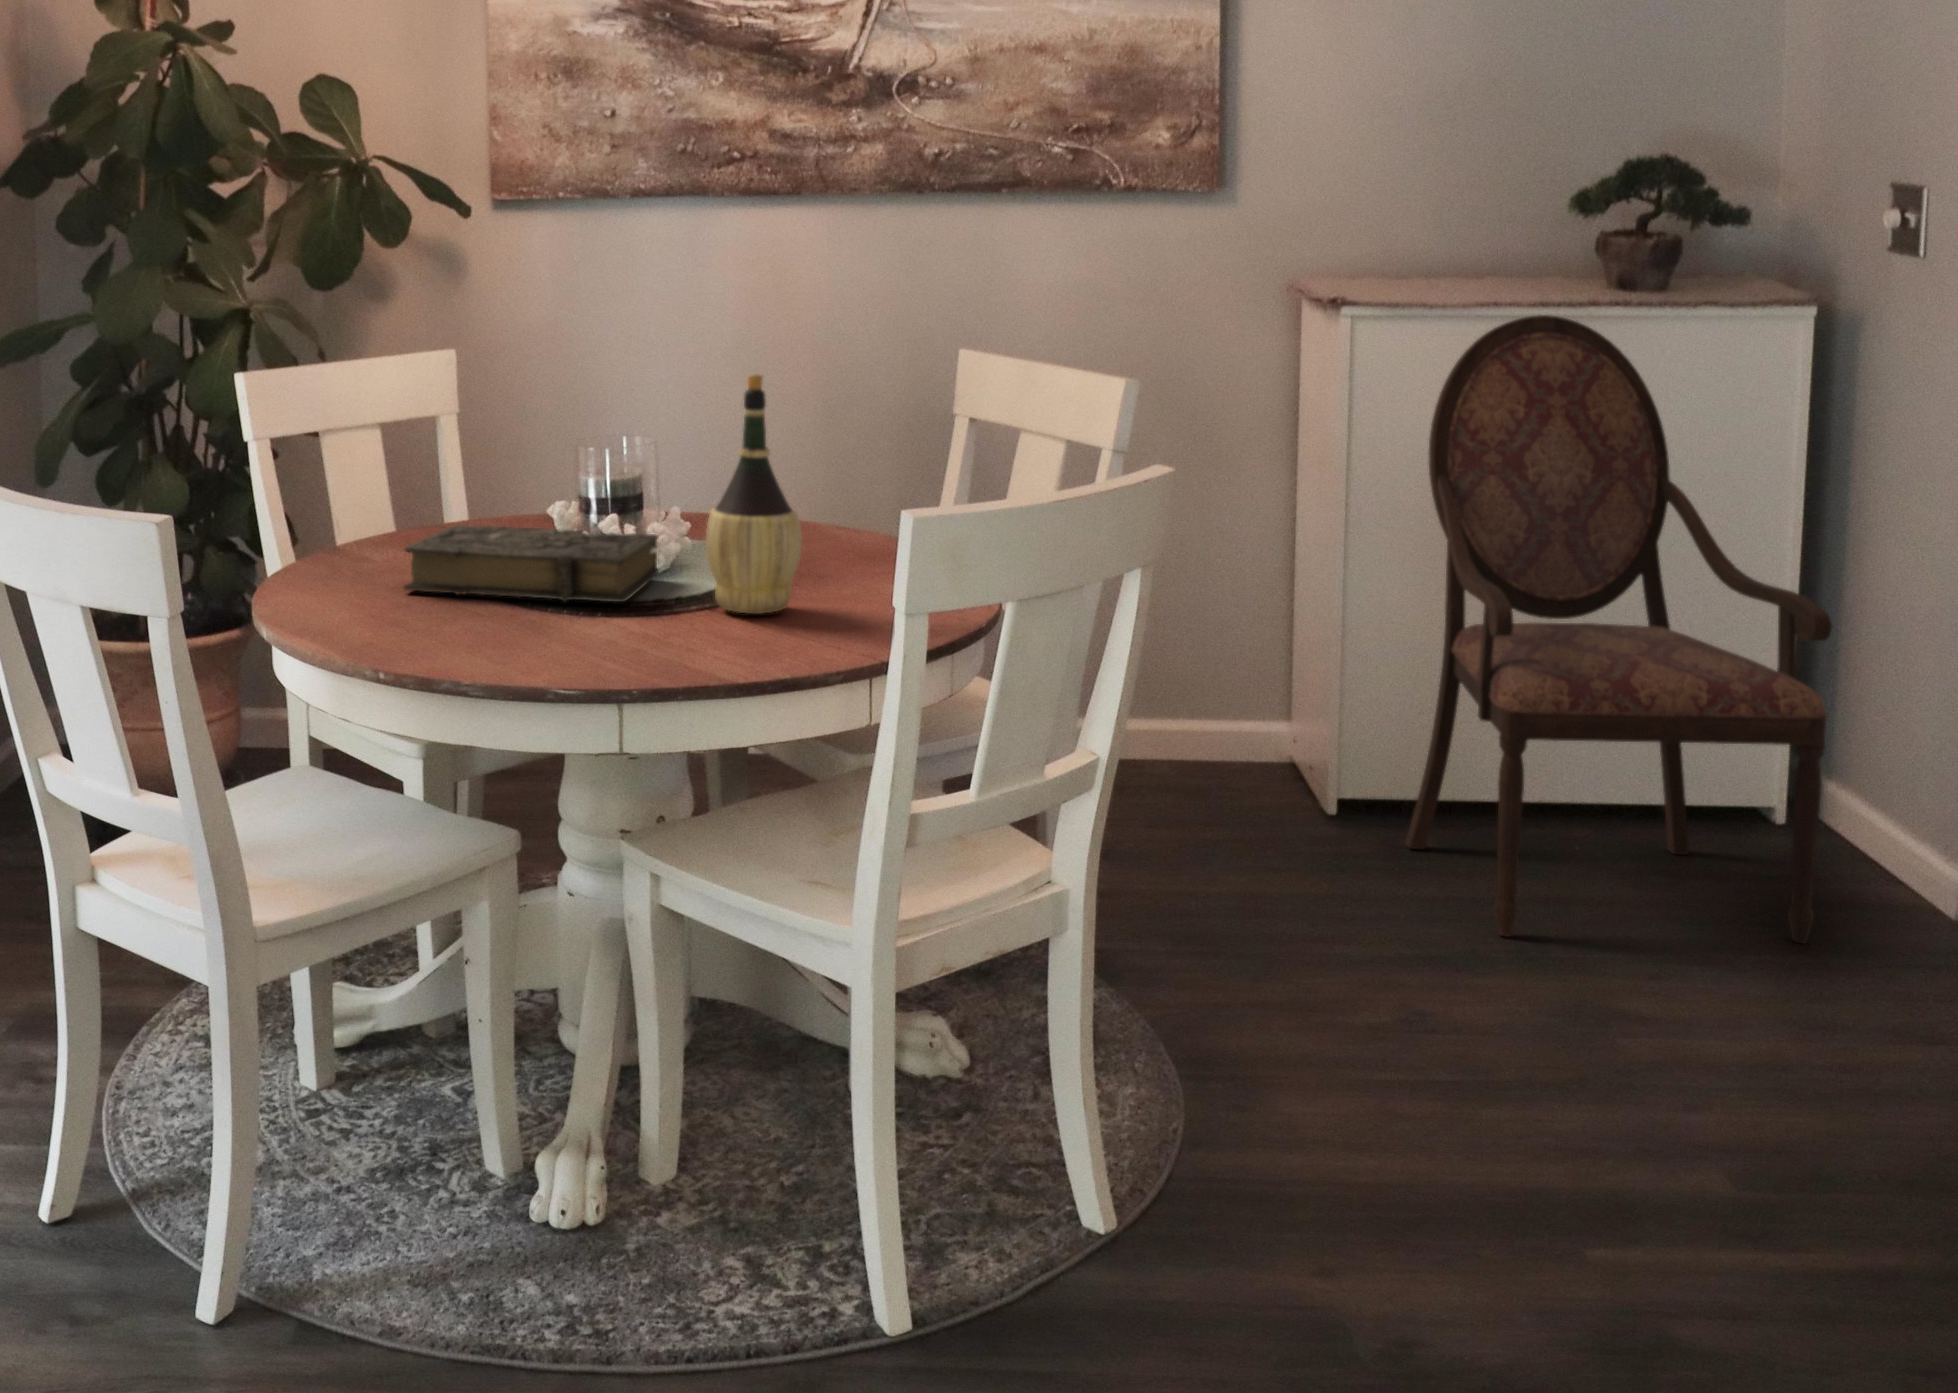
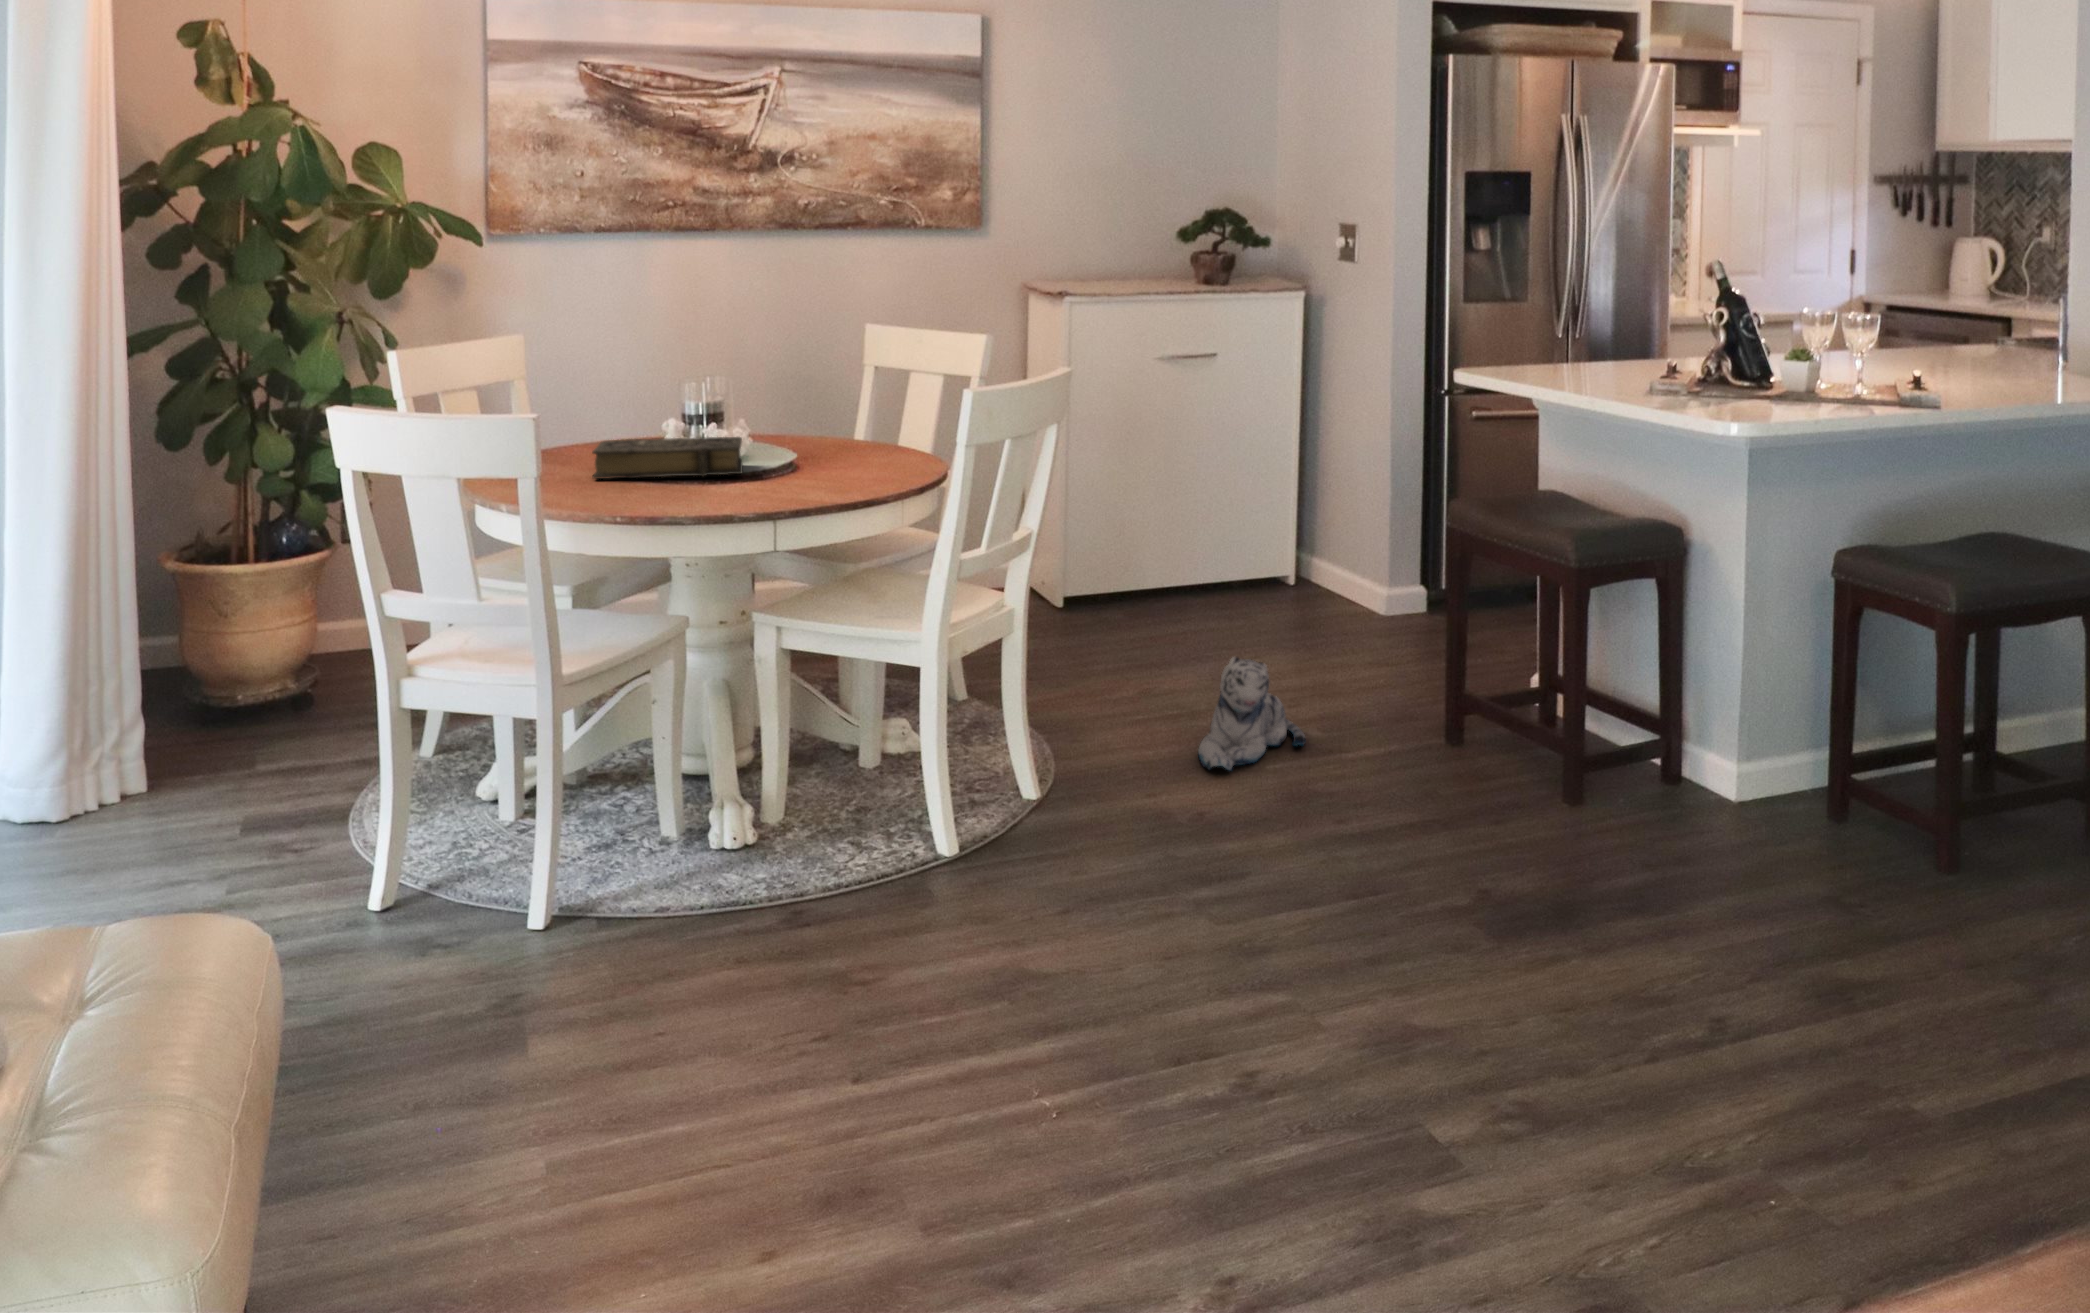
armchair: present [1405,315,1832,944] -> none [1111,300,1331,653]
wine bottle: present [706,374,802,614] -> none [788,331,846,475]
plush toy: none [1456,1014,1698,1243] -> present [1198,657,1305,770]

